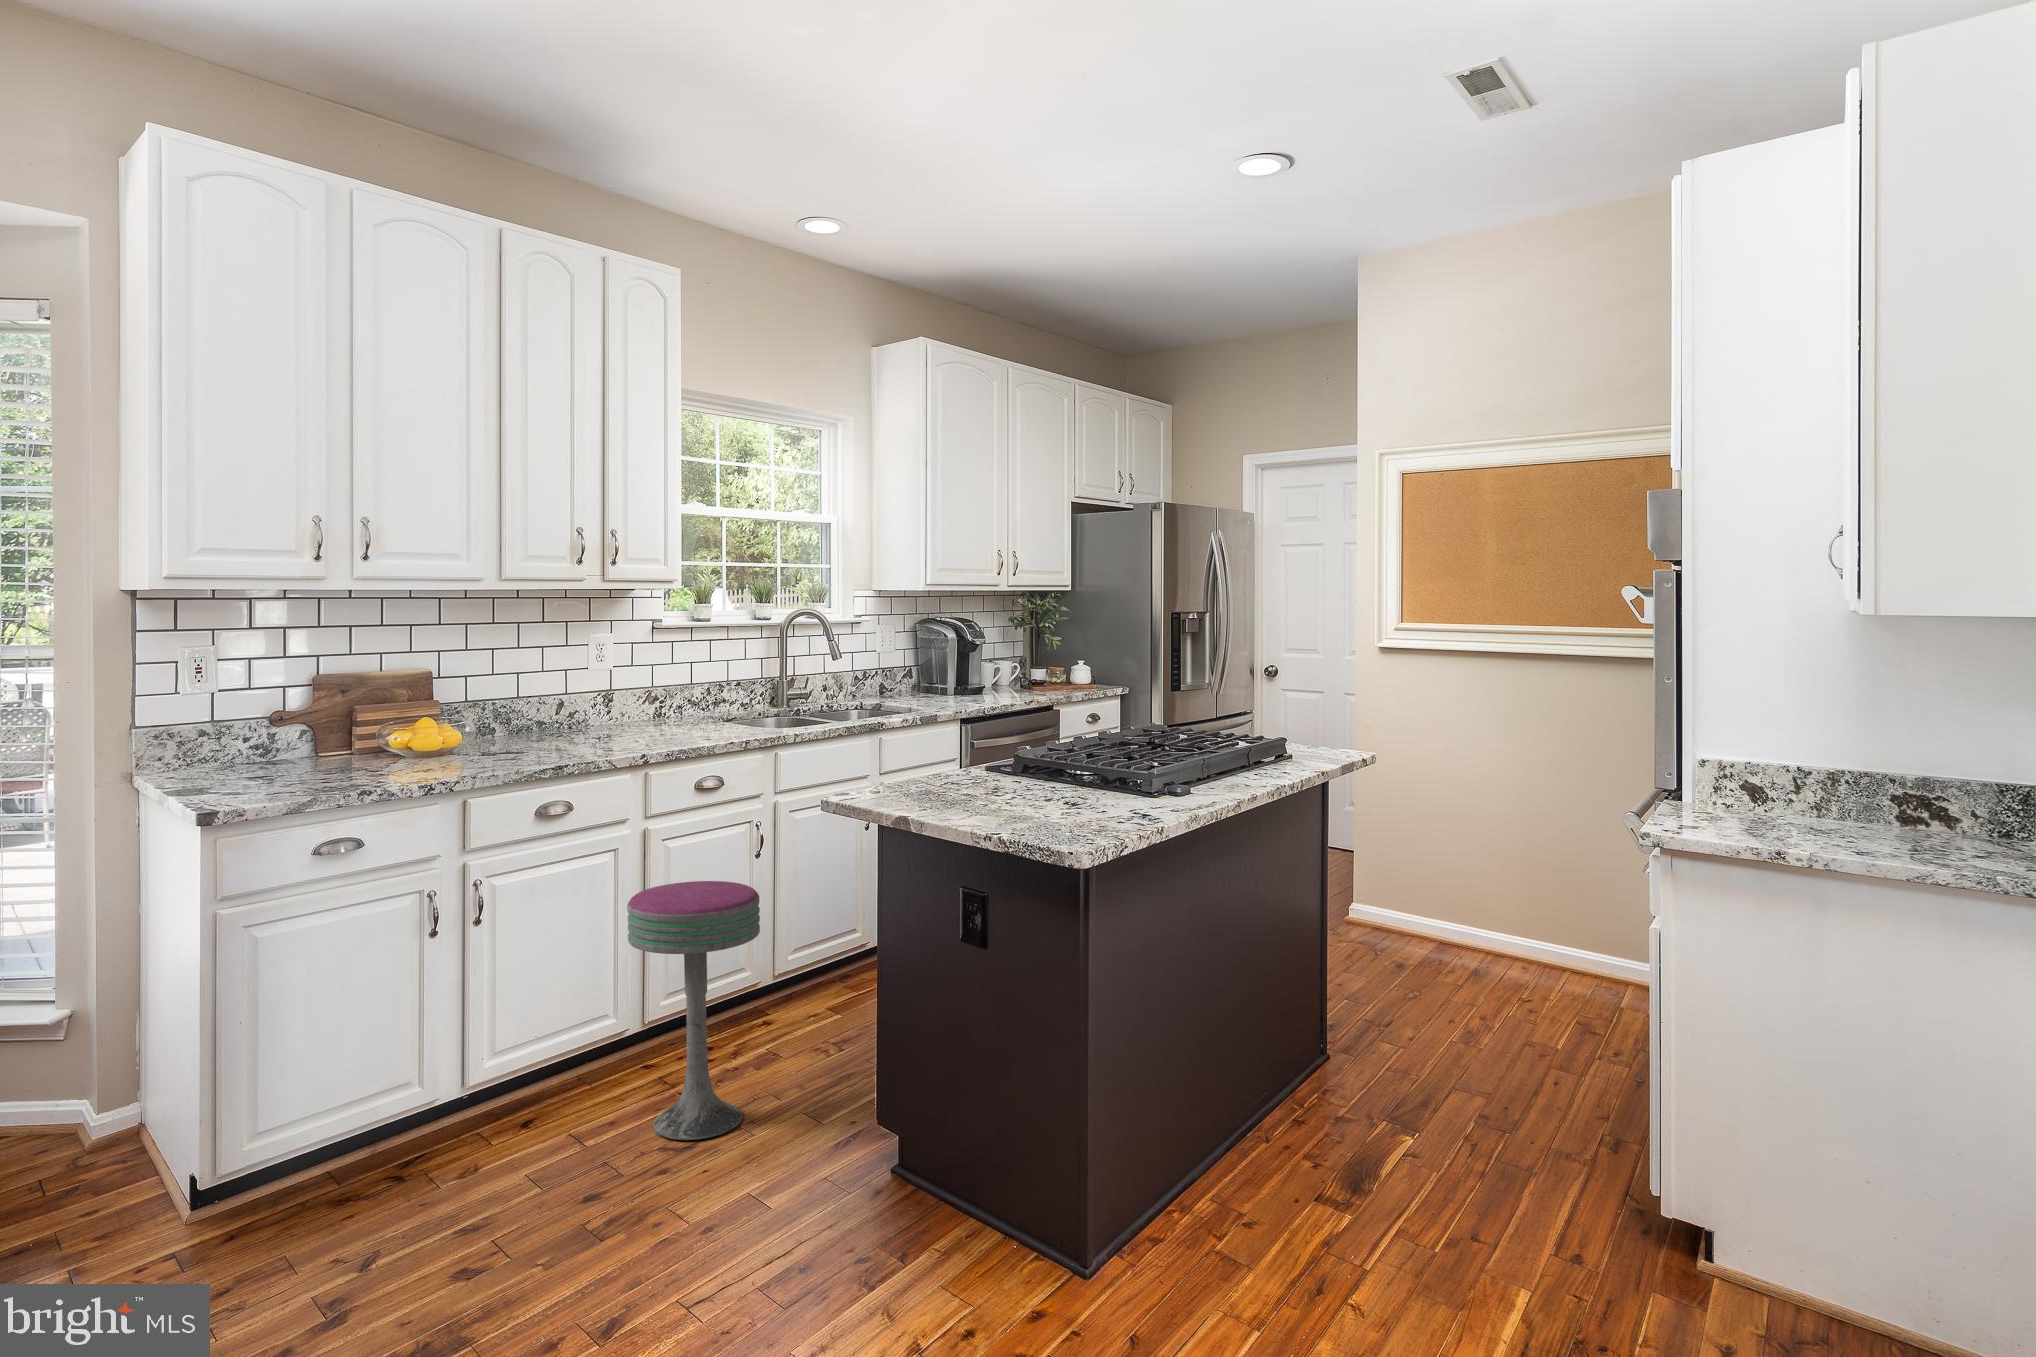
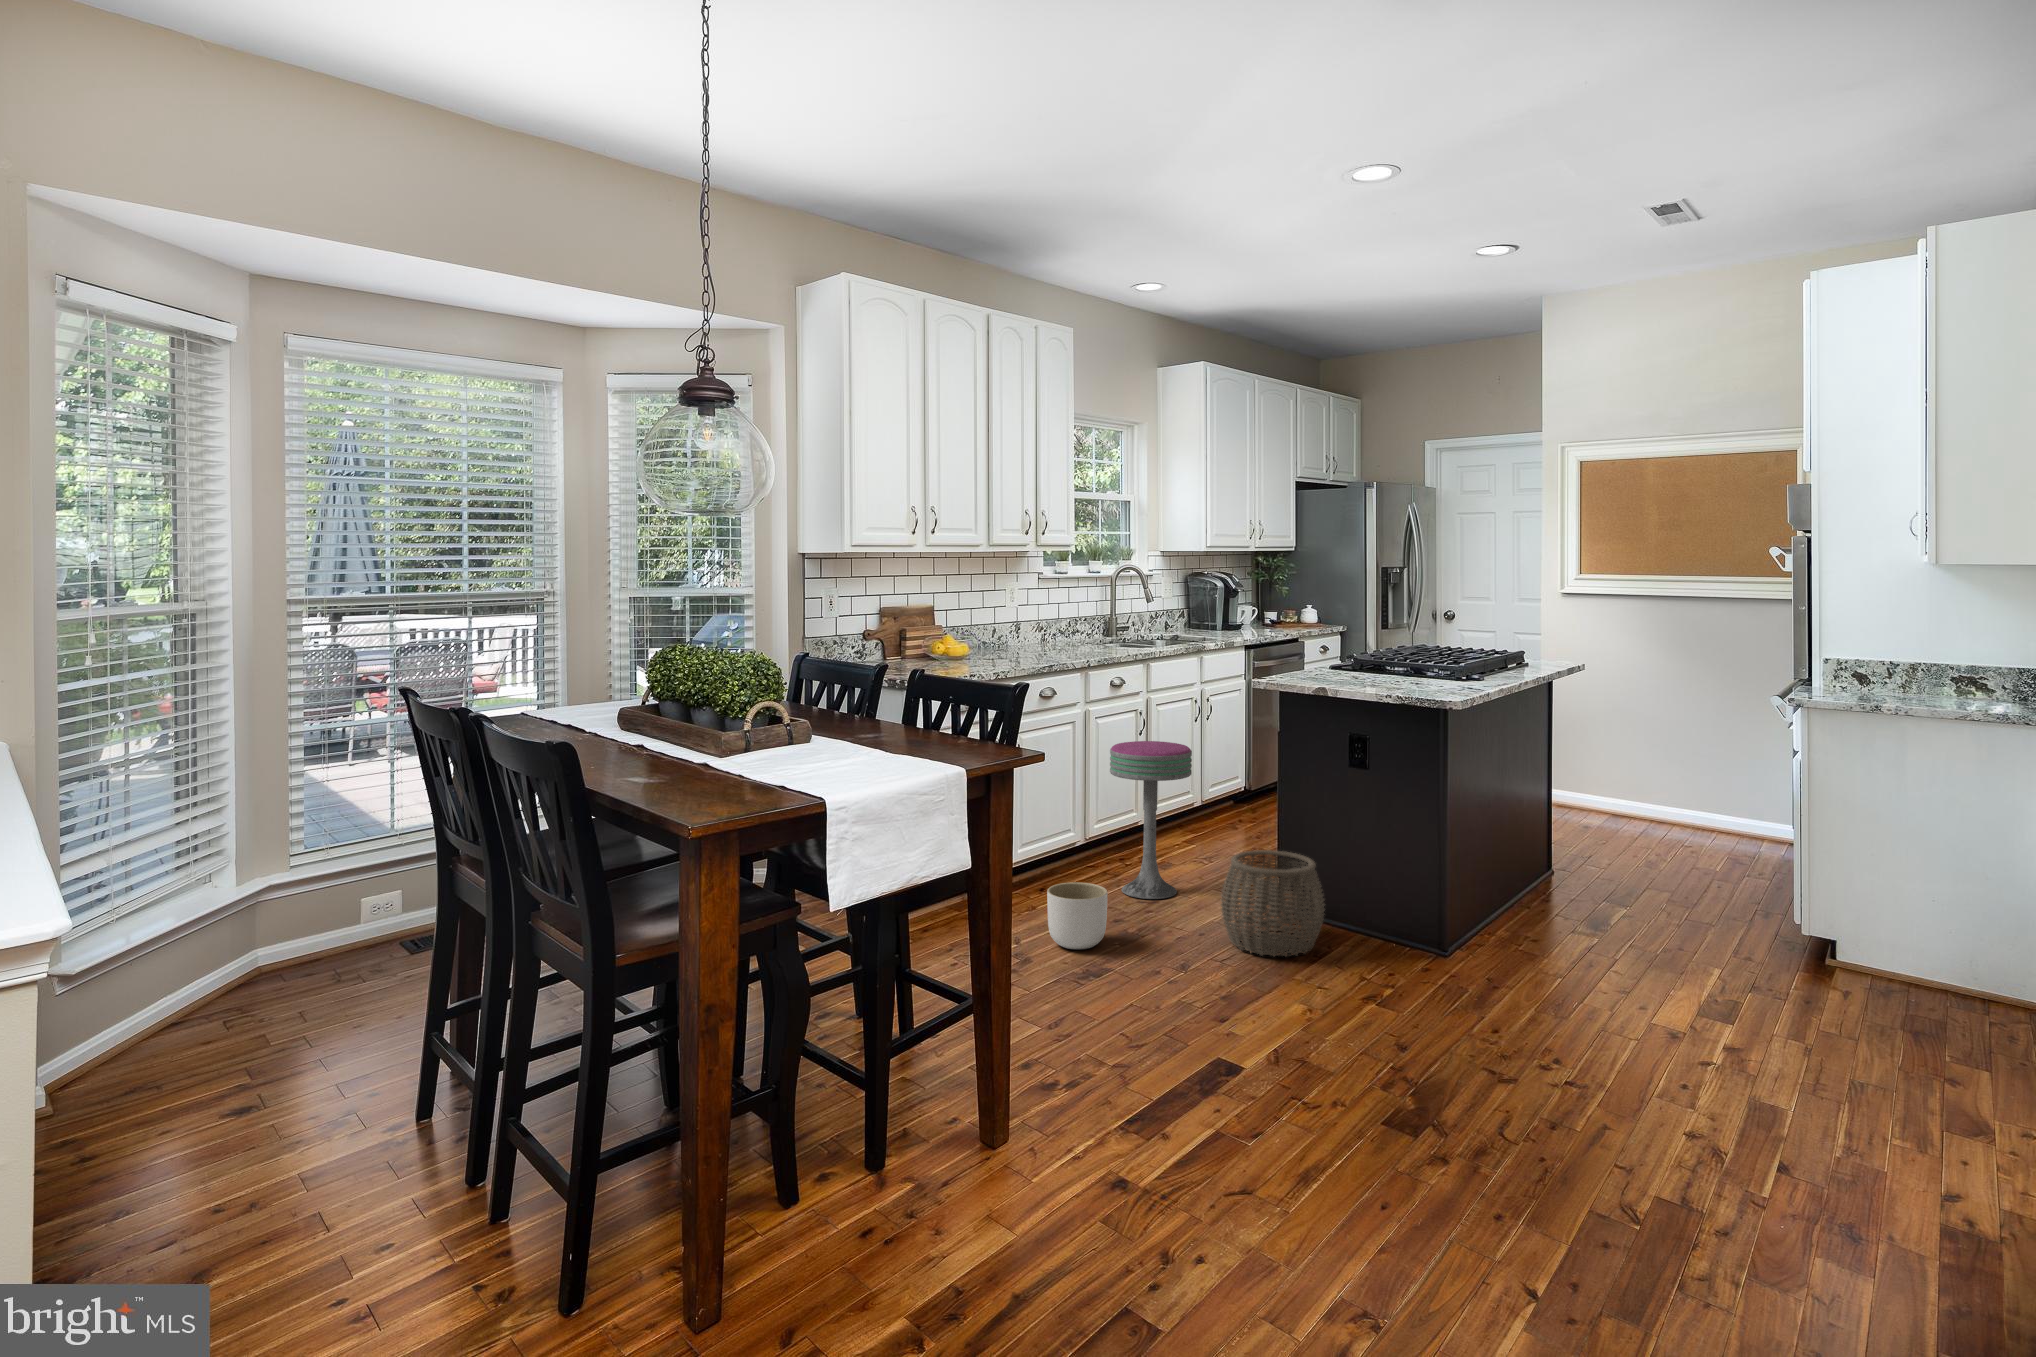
woven basket: none [717,1081,892,1286] -> present [1221,850,1325,957]
planter: none [413,1144,526,1274] -> present [1047,882,1108,949]

